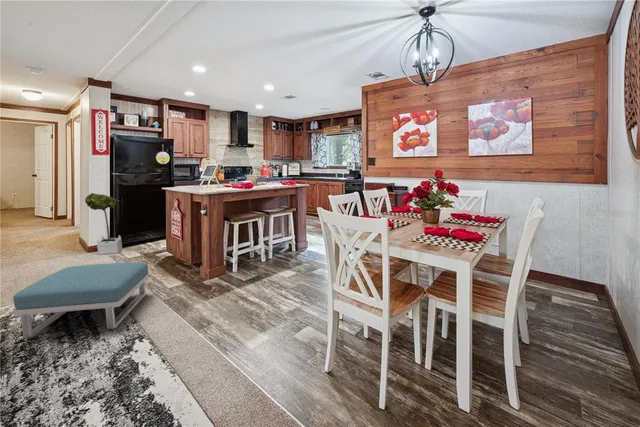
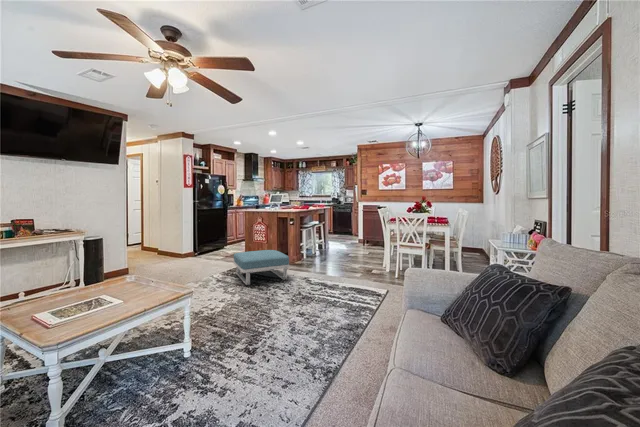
potted tree: present [85,193,122,255] -> none [183,213,204,258]

